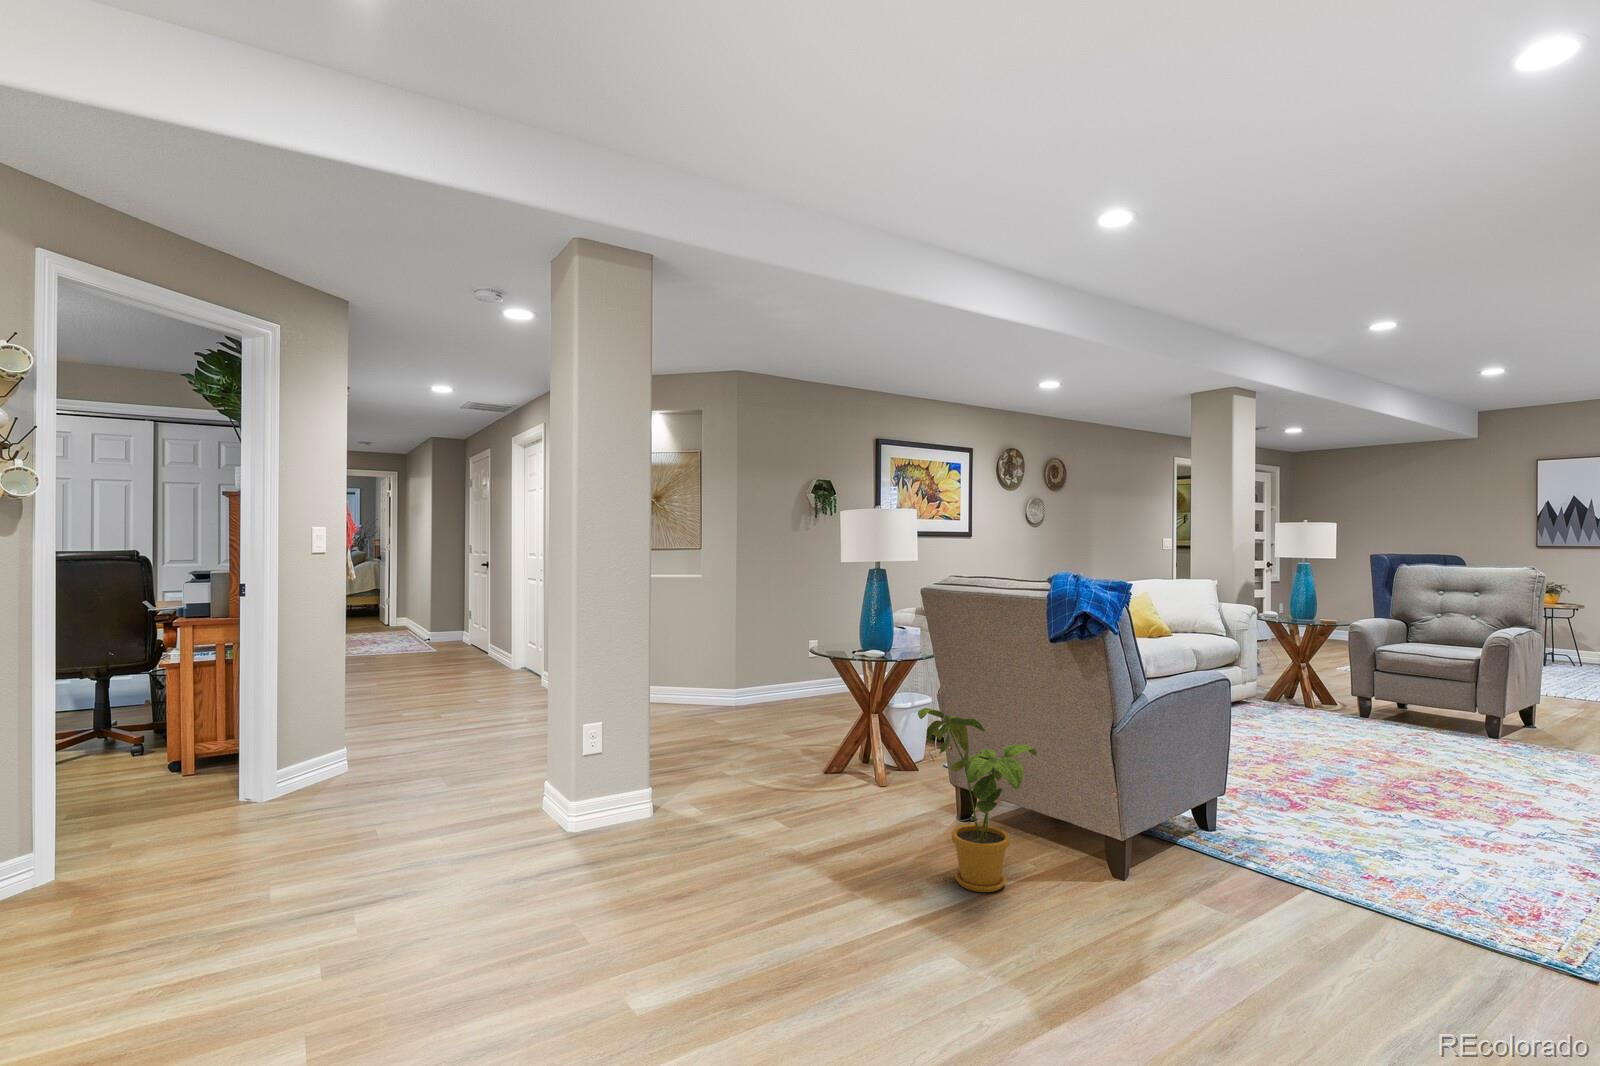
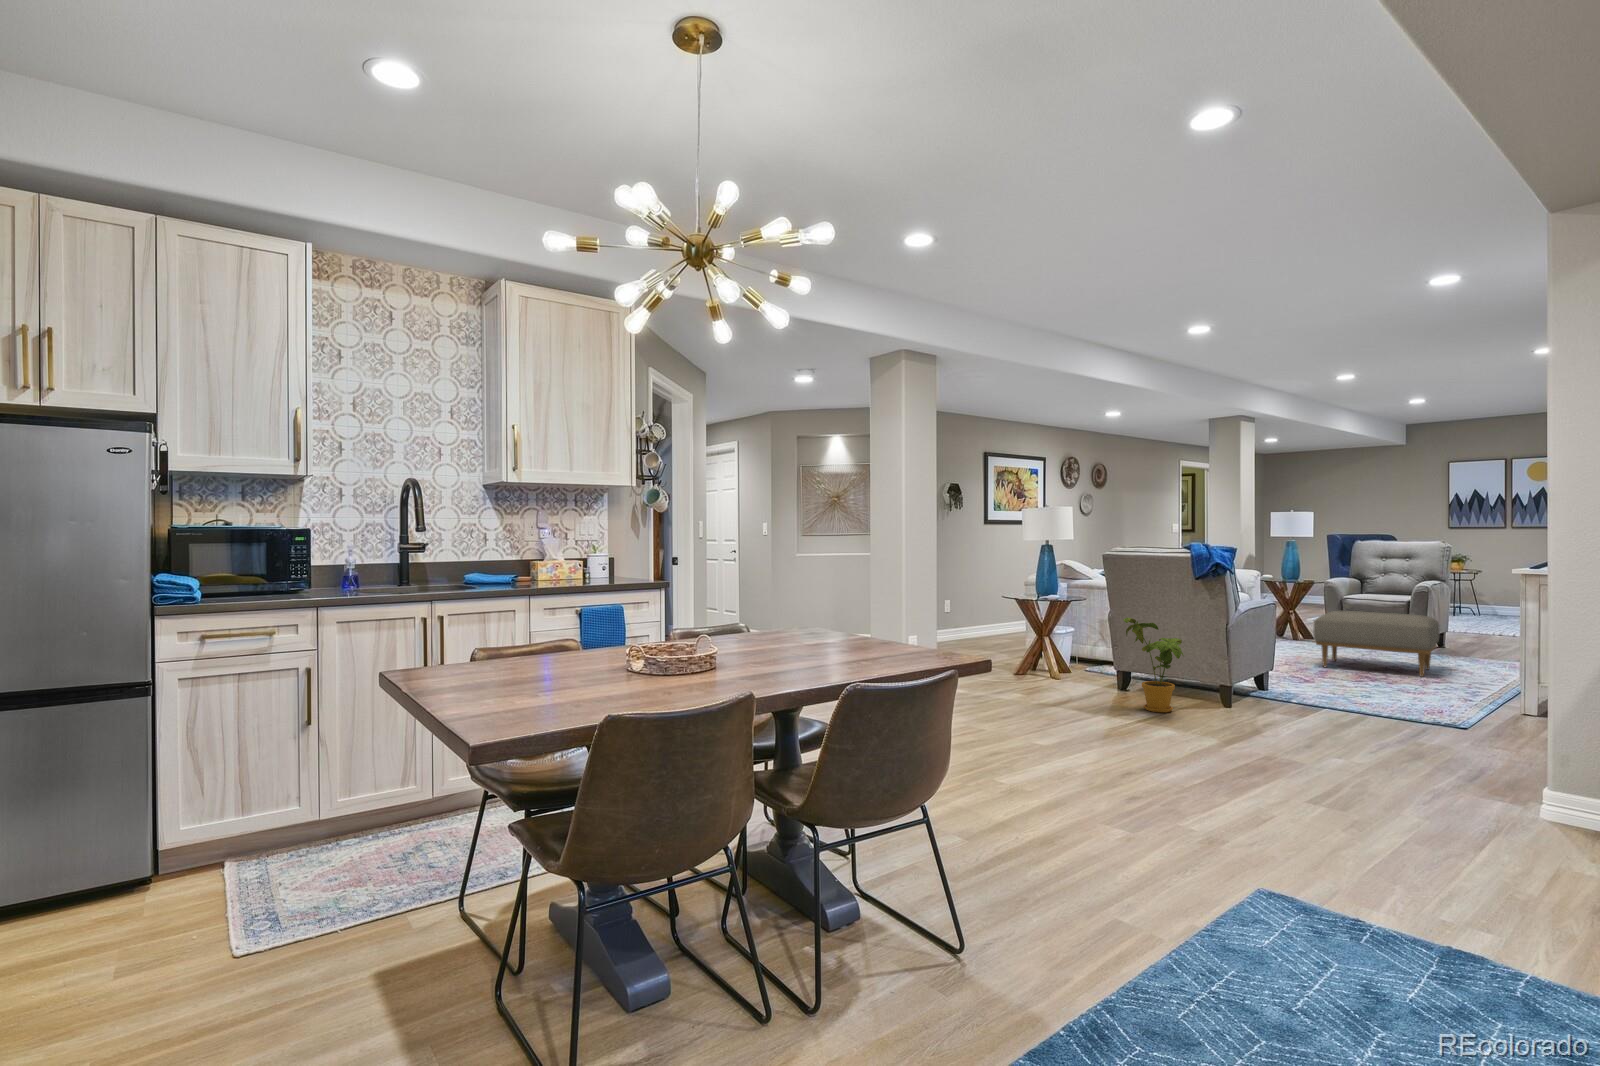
ottoman: none [1316,677,1529,801] -> present [1314,611,1440,677]

